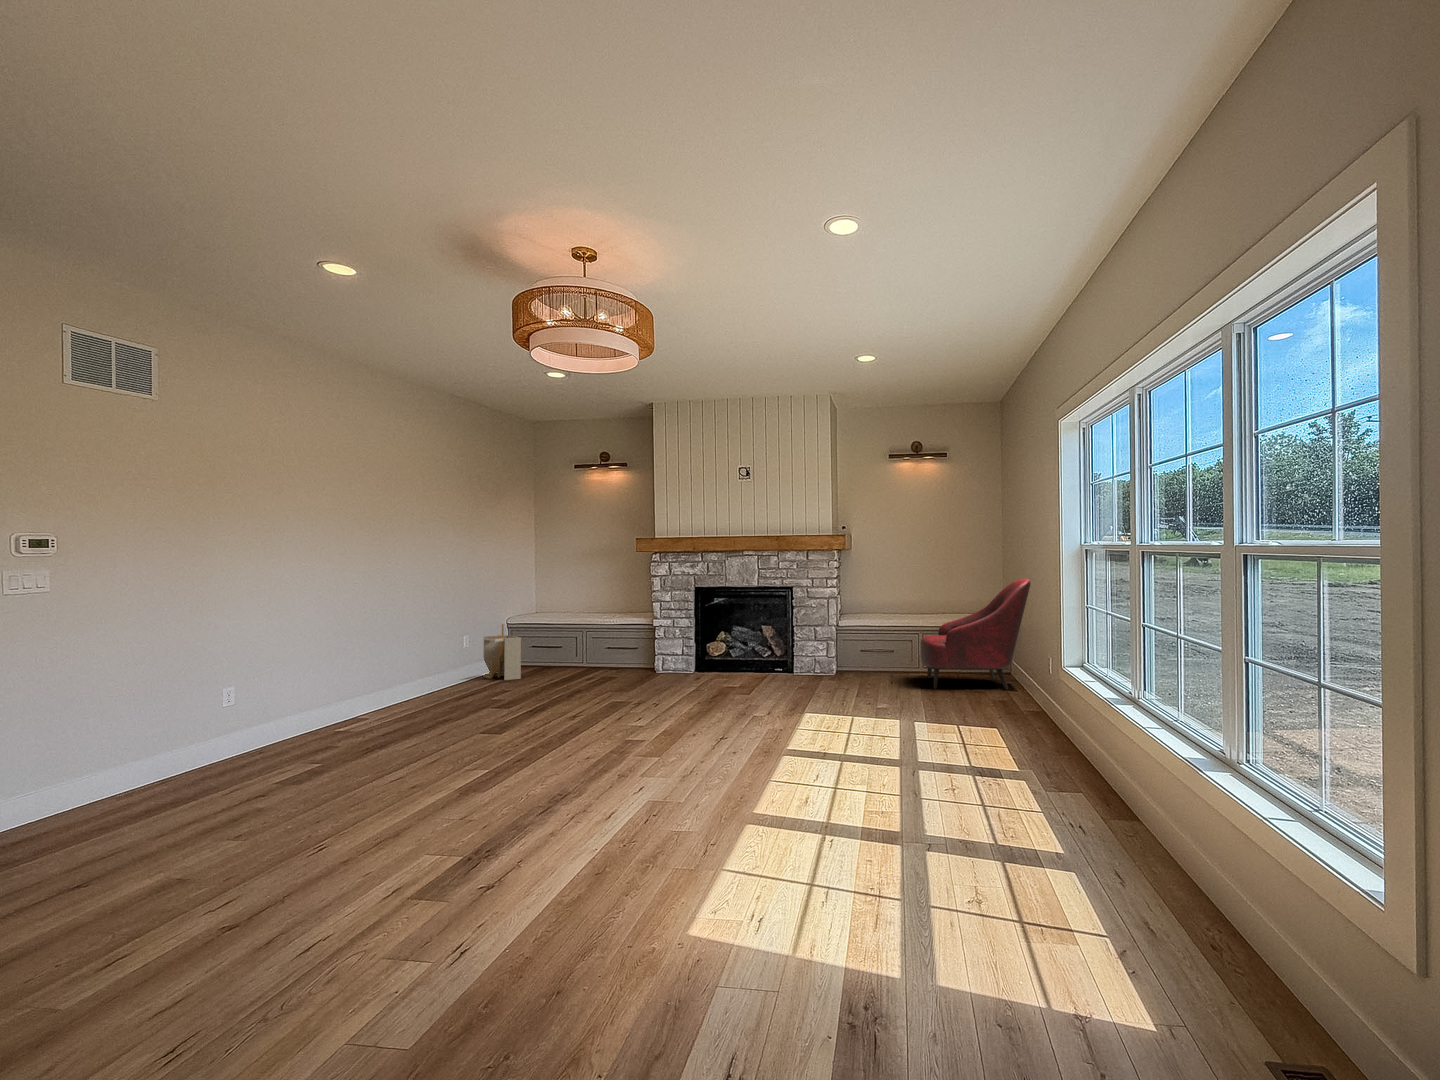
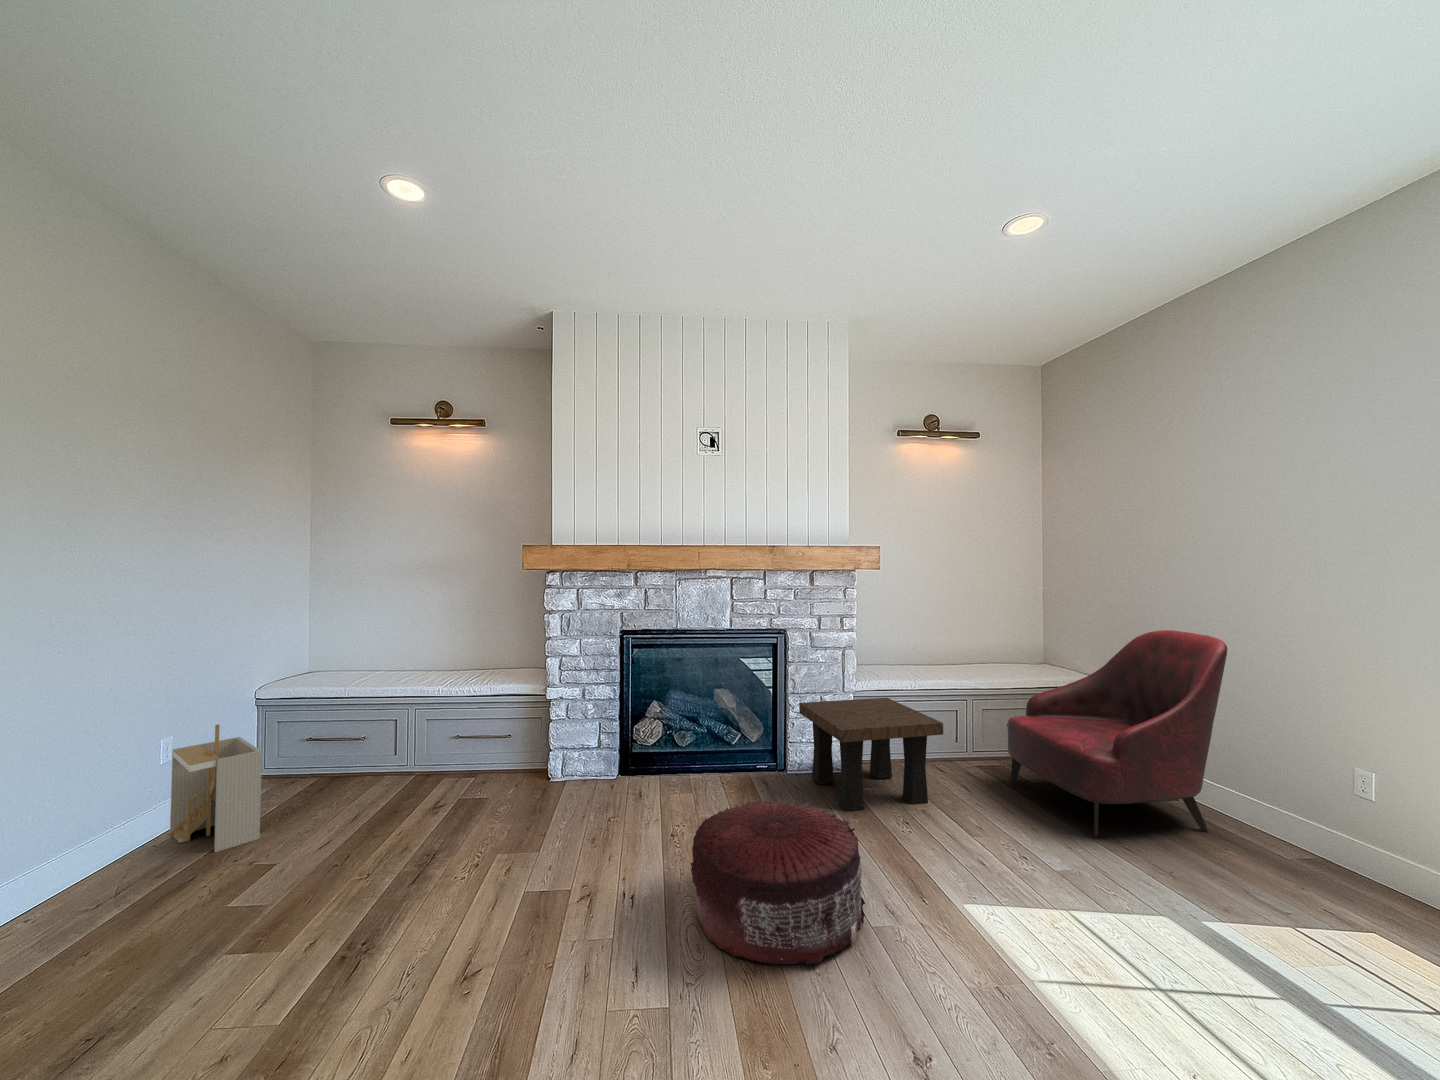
side table: none [798,629,868,681] -> present [799,698,943,811]
pouf: none [698,653,777,698] -> present [690,801,865,964]

